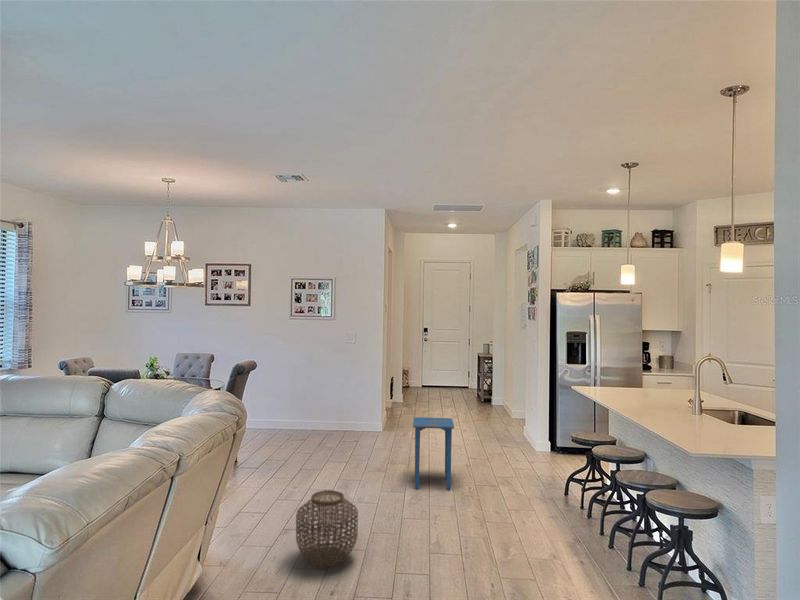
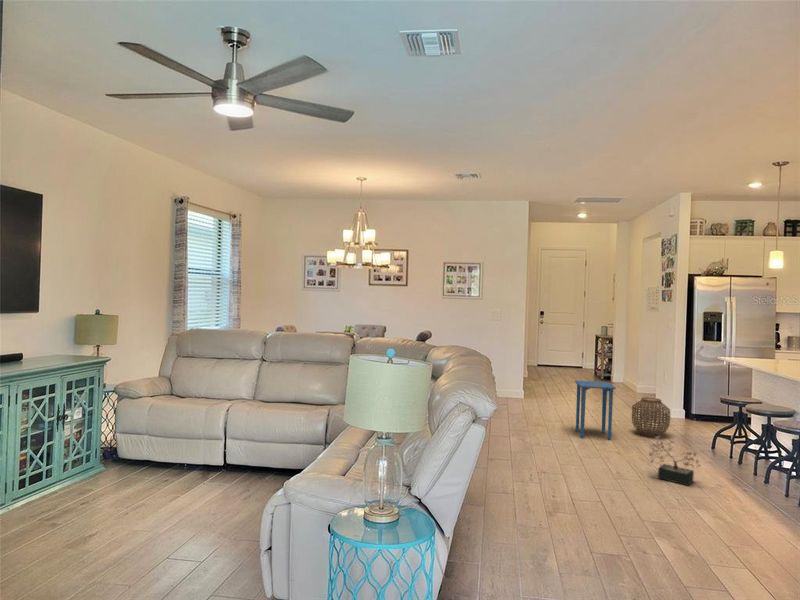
woven basket: present [296,490,358,567] -> present [632,397,670,437]
decorative plant: none [465,495,527,564] -> present [649,436,701,485]

